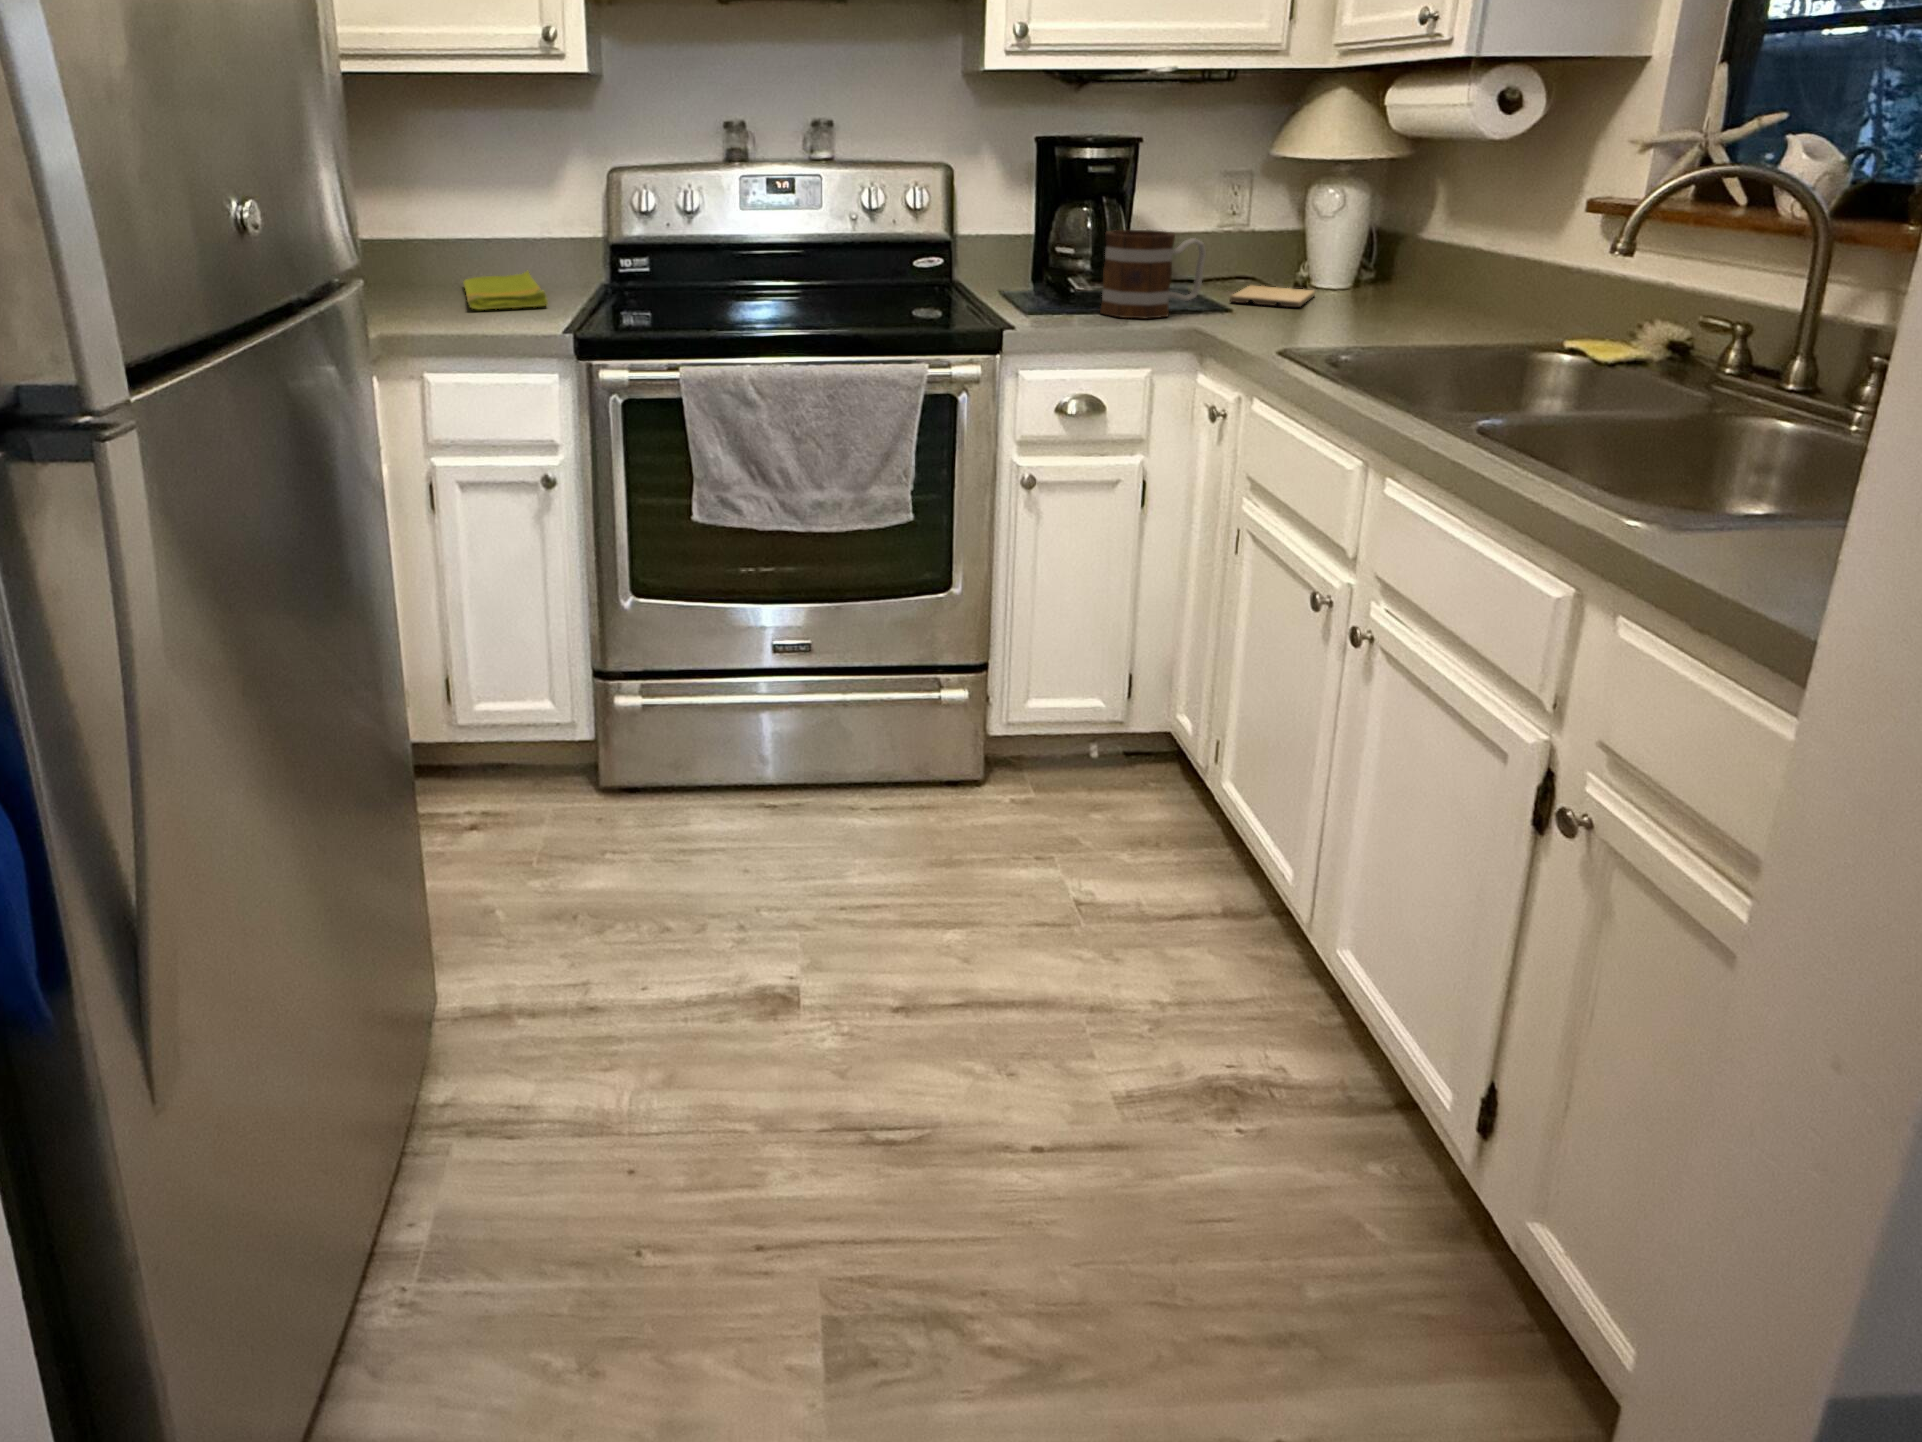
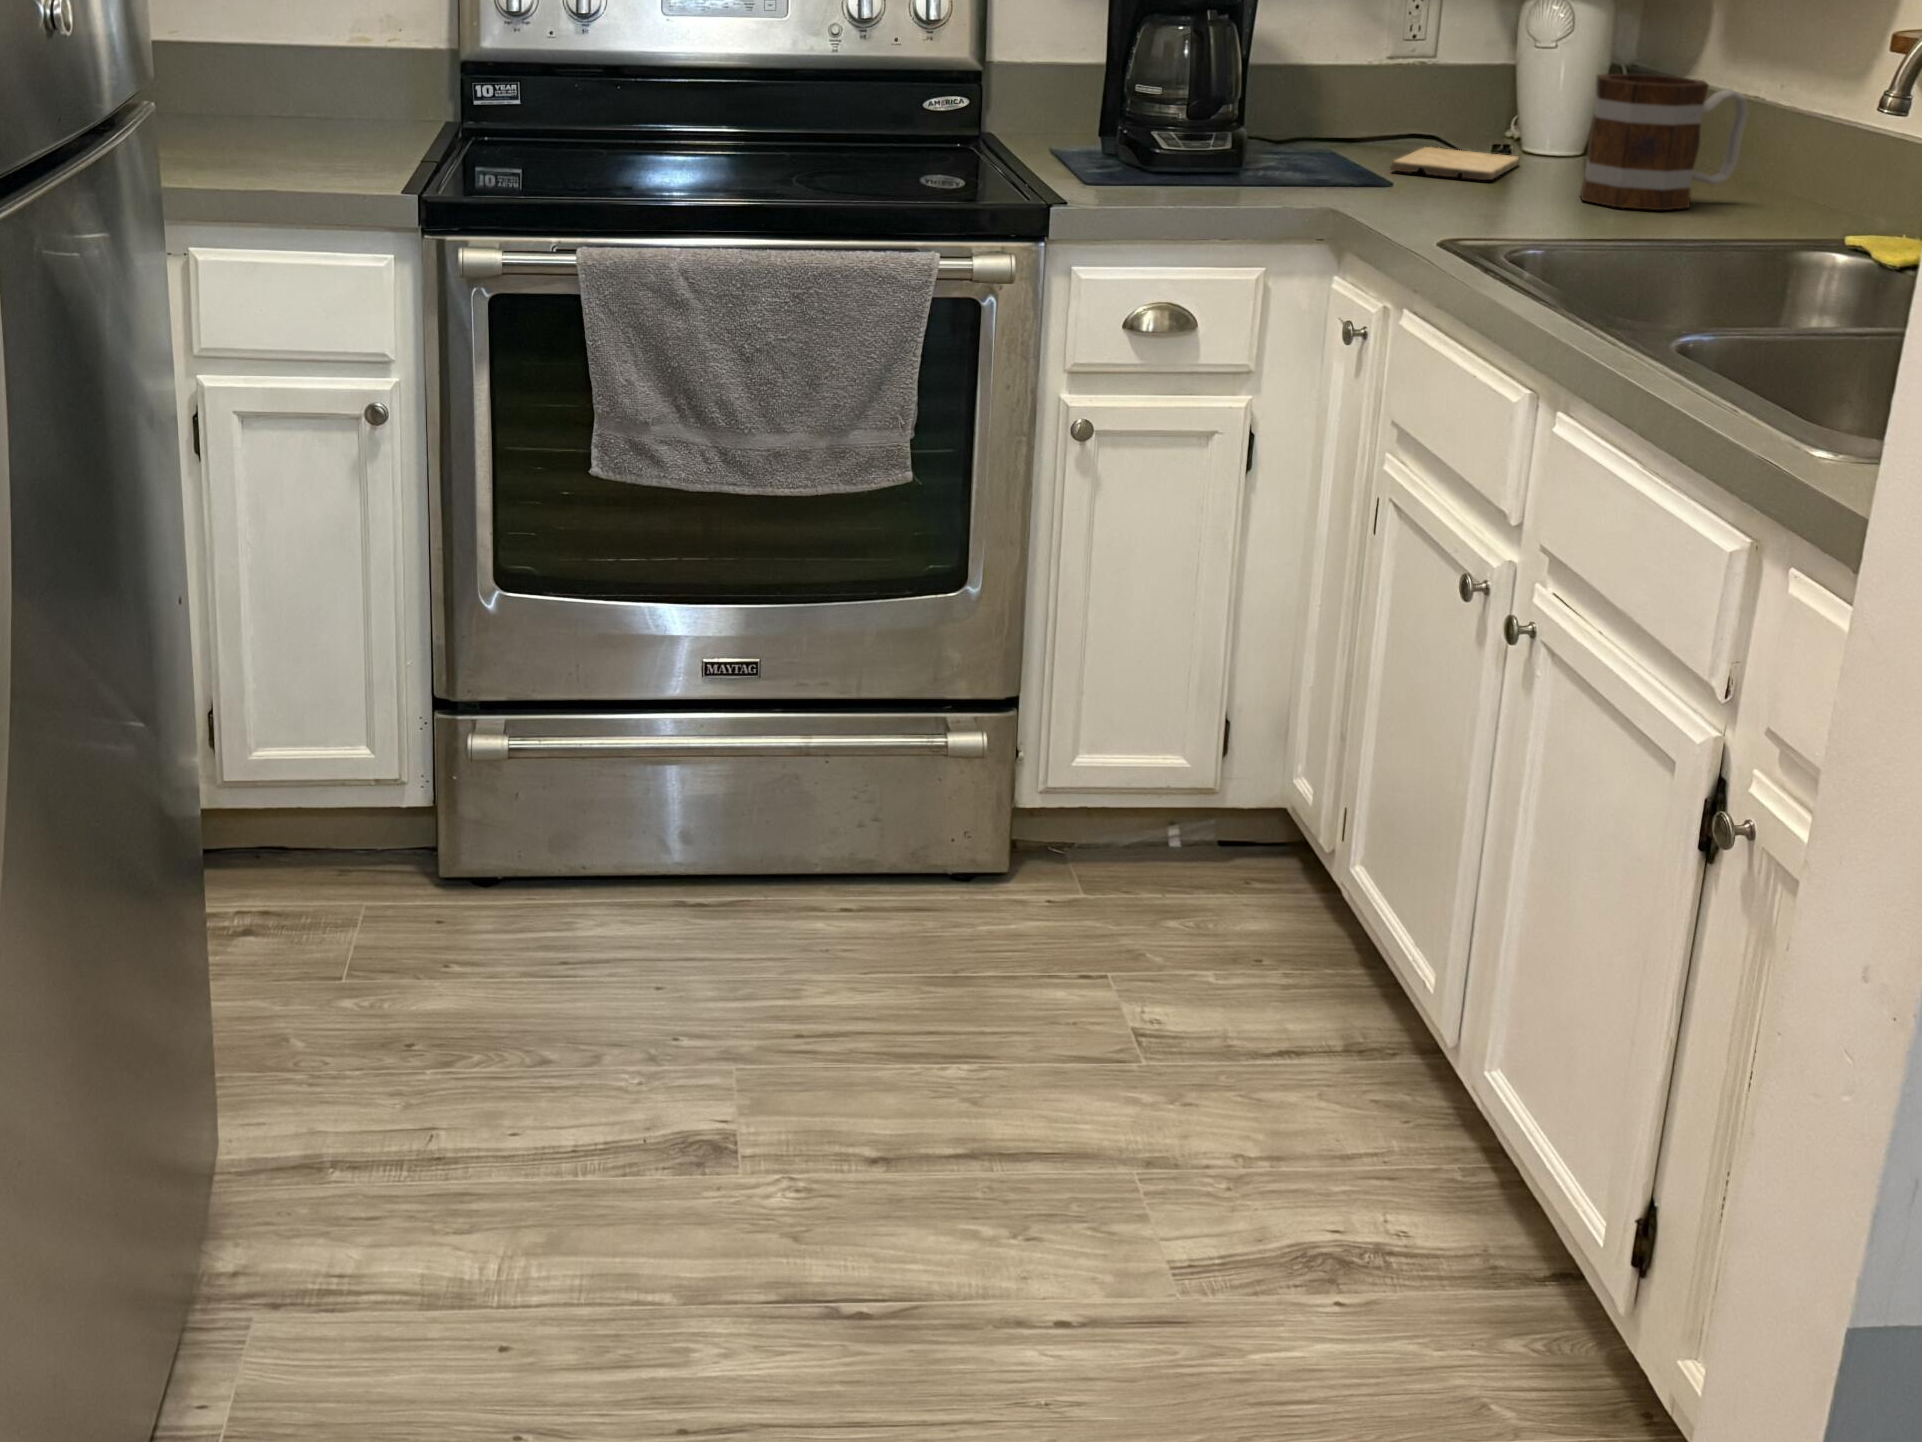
mug: present [1100,230,1206,319] -> present [1580,74,1748,210]
dish towel: present [463,271,548,310] -> none [232,98,370,155]

